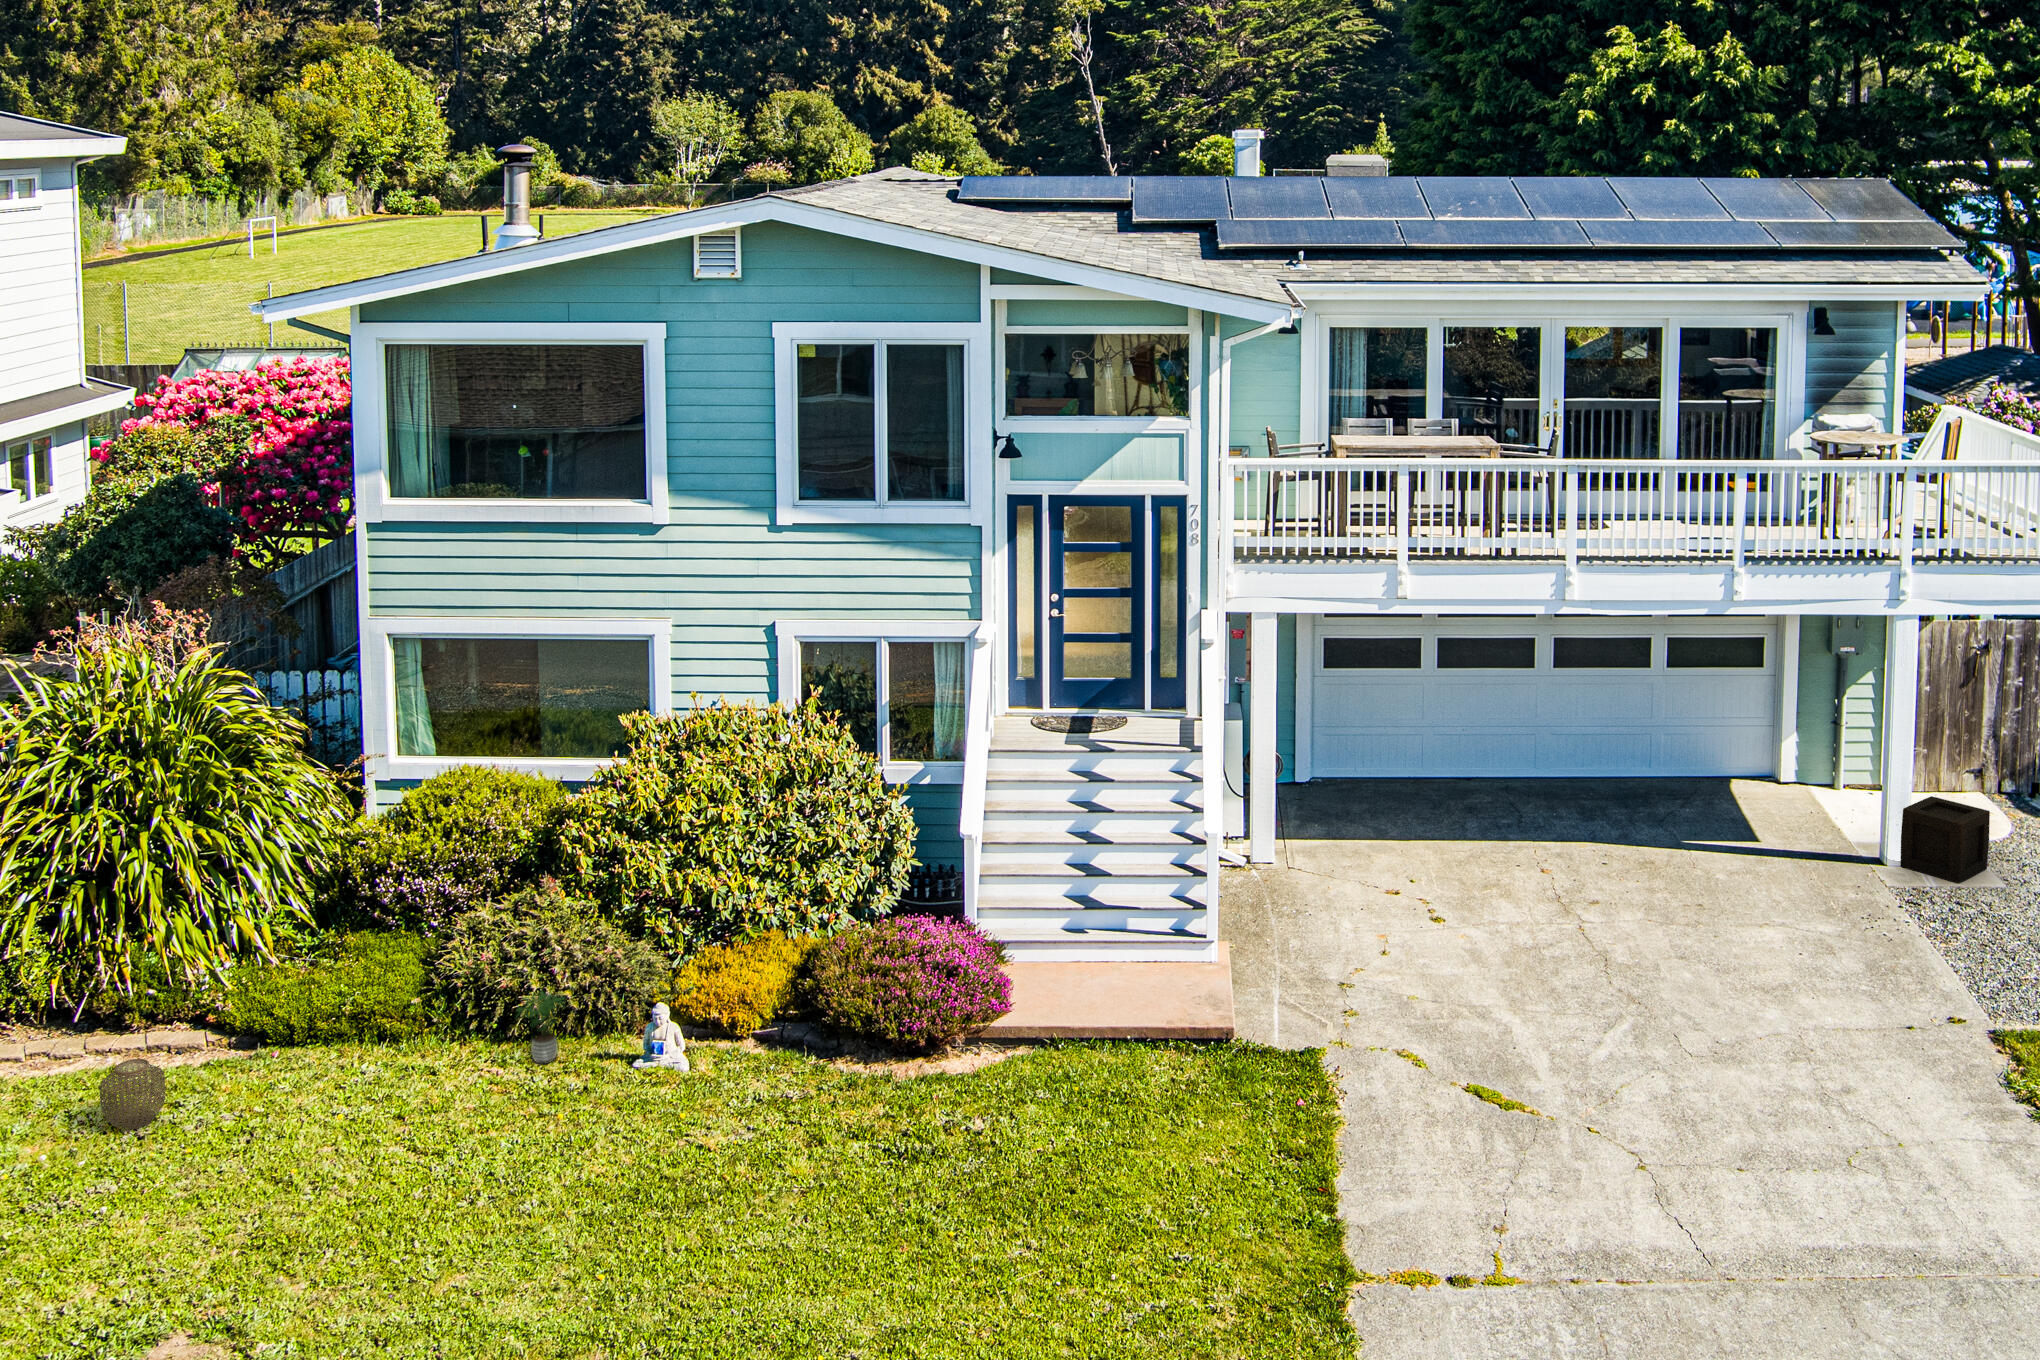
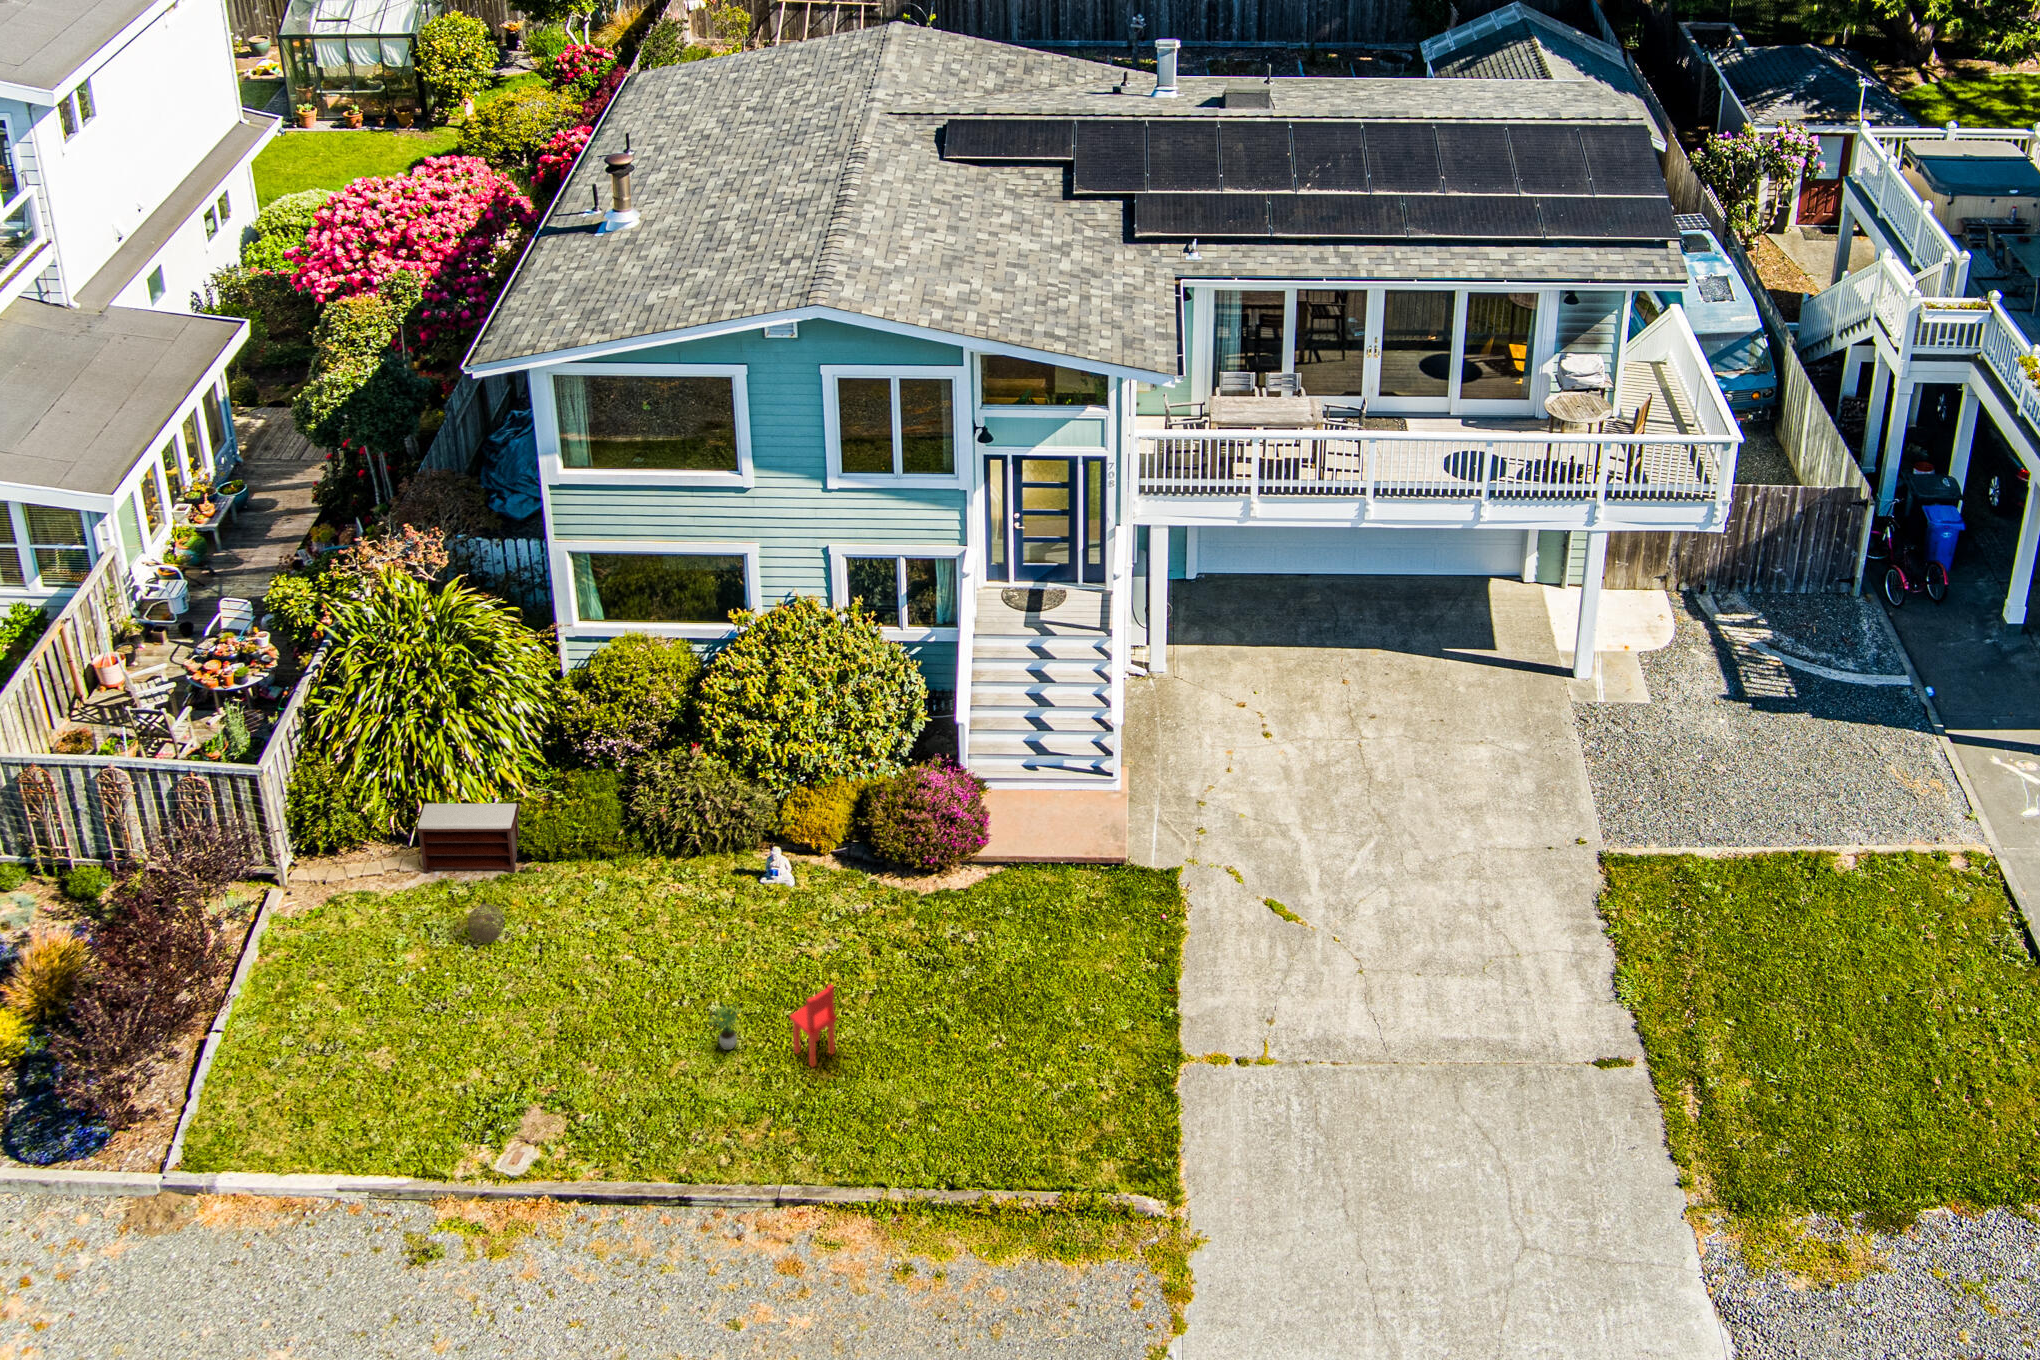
wooden crate: present [1901,796,1990,883] -> none [1580,625,1643,692]
bench: none [78,943,259,1060] -> present [415,803,520,873]
potted plant: present [519,993,563,1064] -> present [709,1004,737,1050]
chair: none [582,1116,667,1299] -> present [790,984,837,1067]

